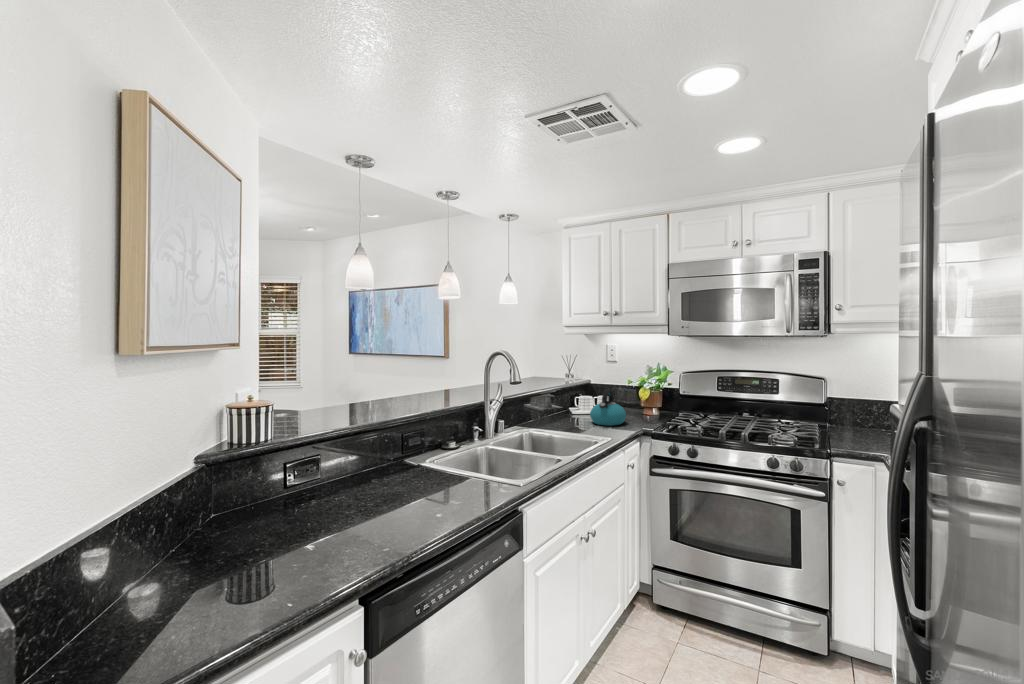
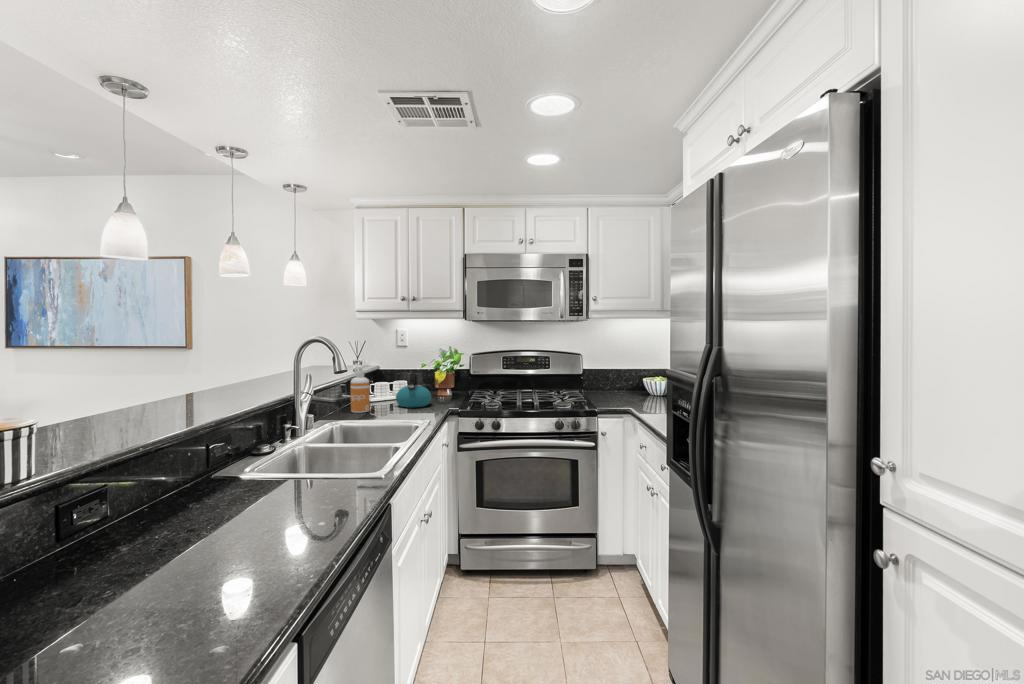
soap dispenser: none [545,382,562,427] -> present [351,367,370,413]

